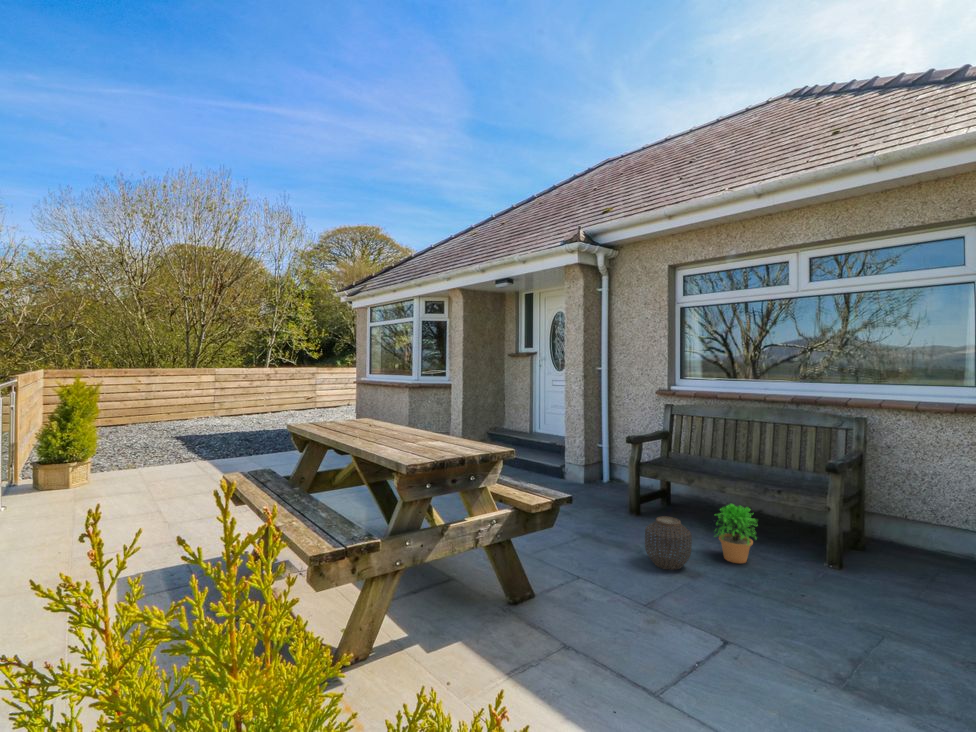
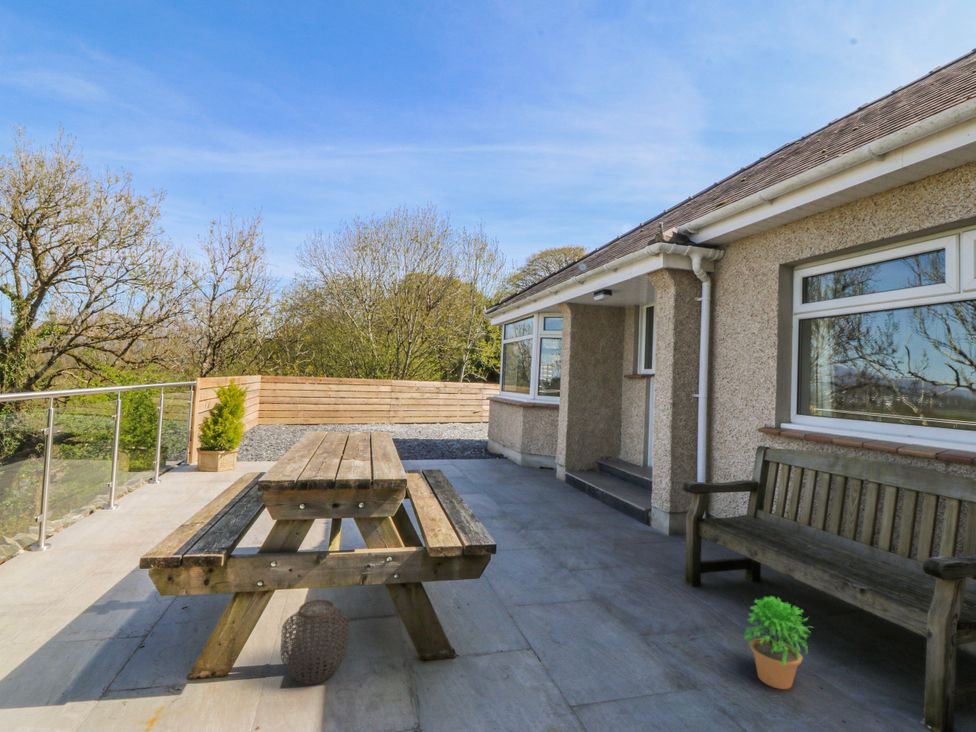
woven basket: present [645,516,692,570] -> present [281,600,349,684]

